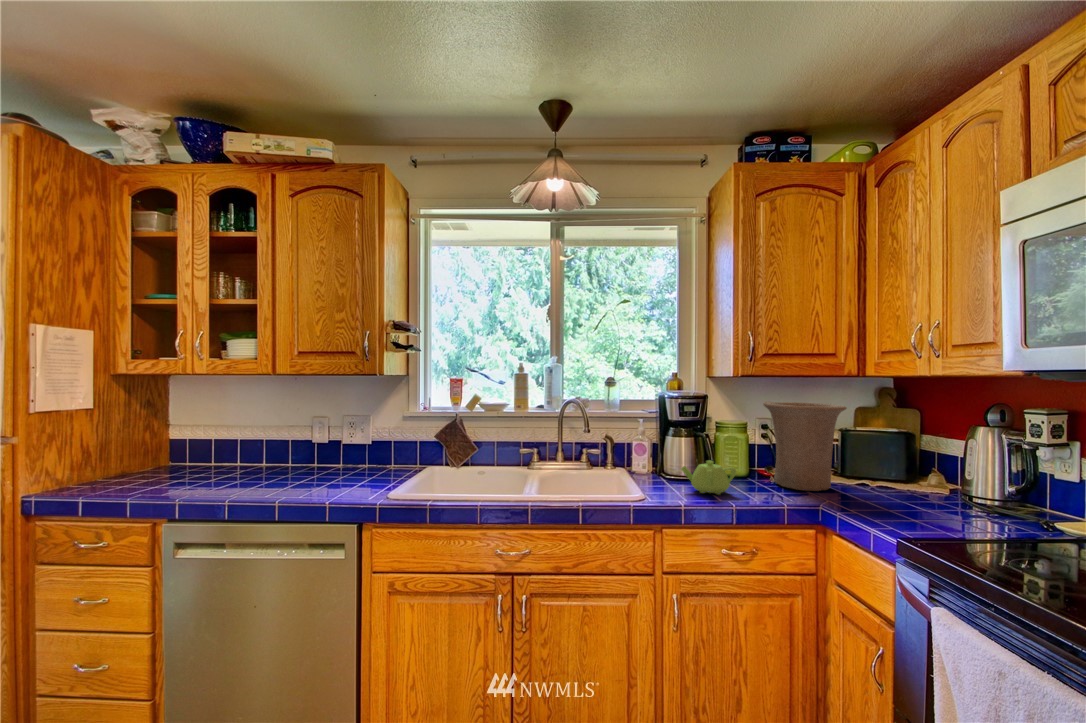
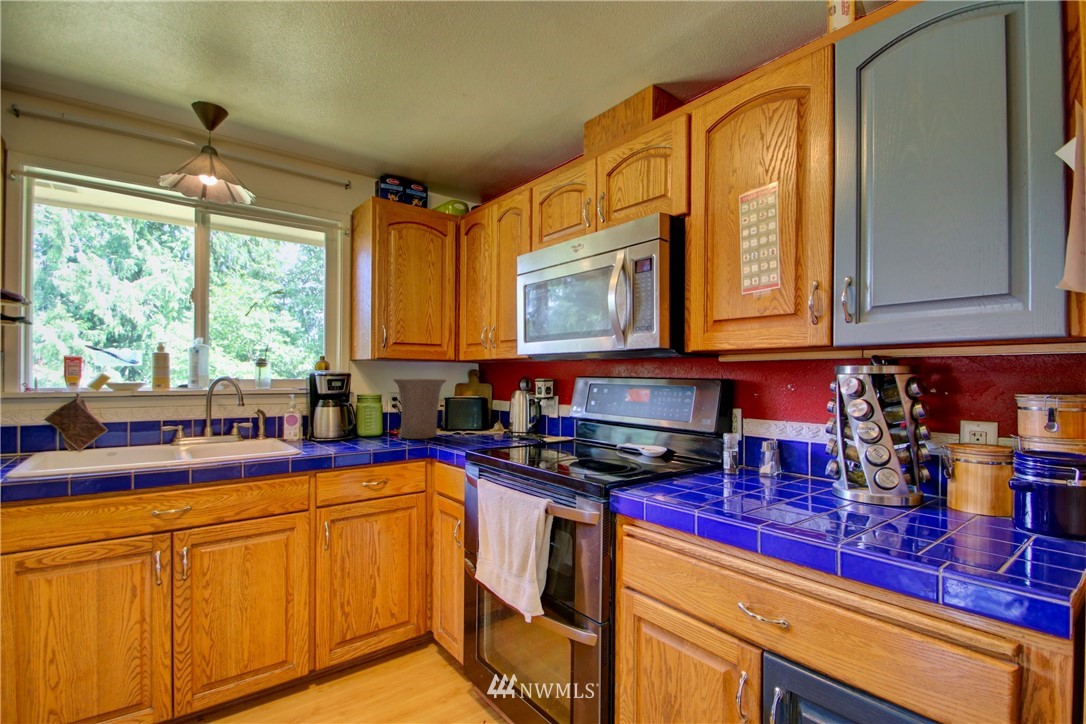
teapot: present [681,461,736,495] -> none [329,422,372,446]

